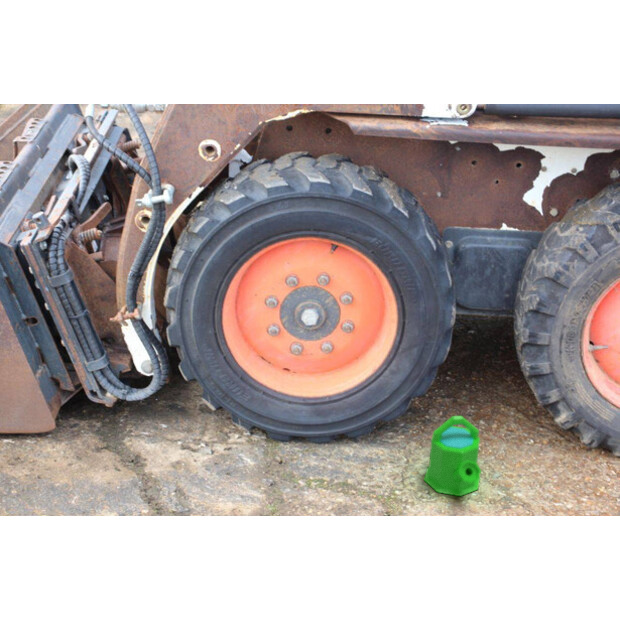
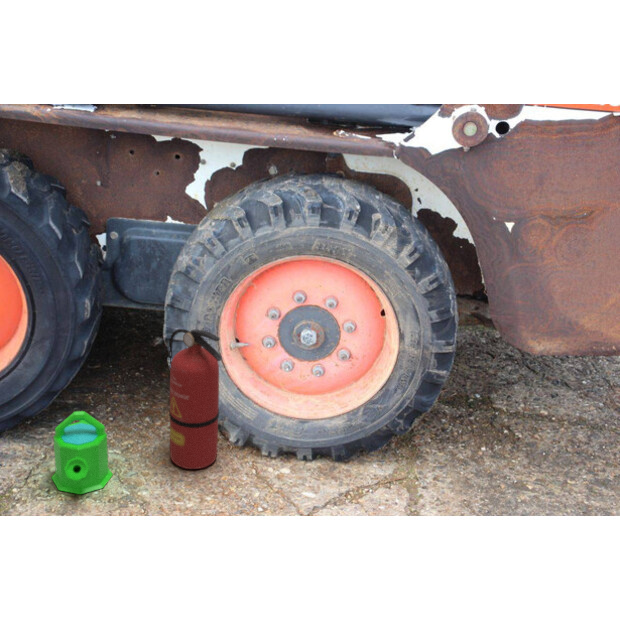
fire extinguisher: none [523,333,598,470] -> present [168,329,222,469]

